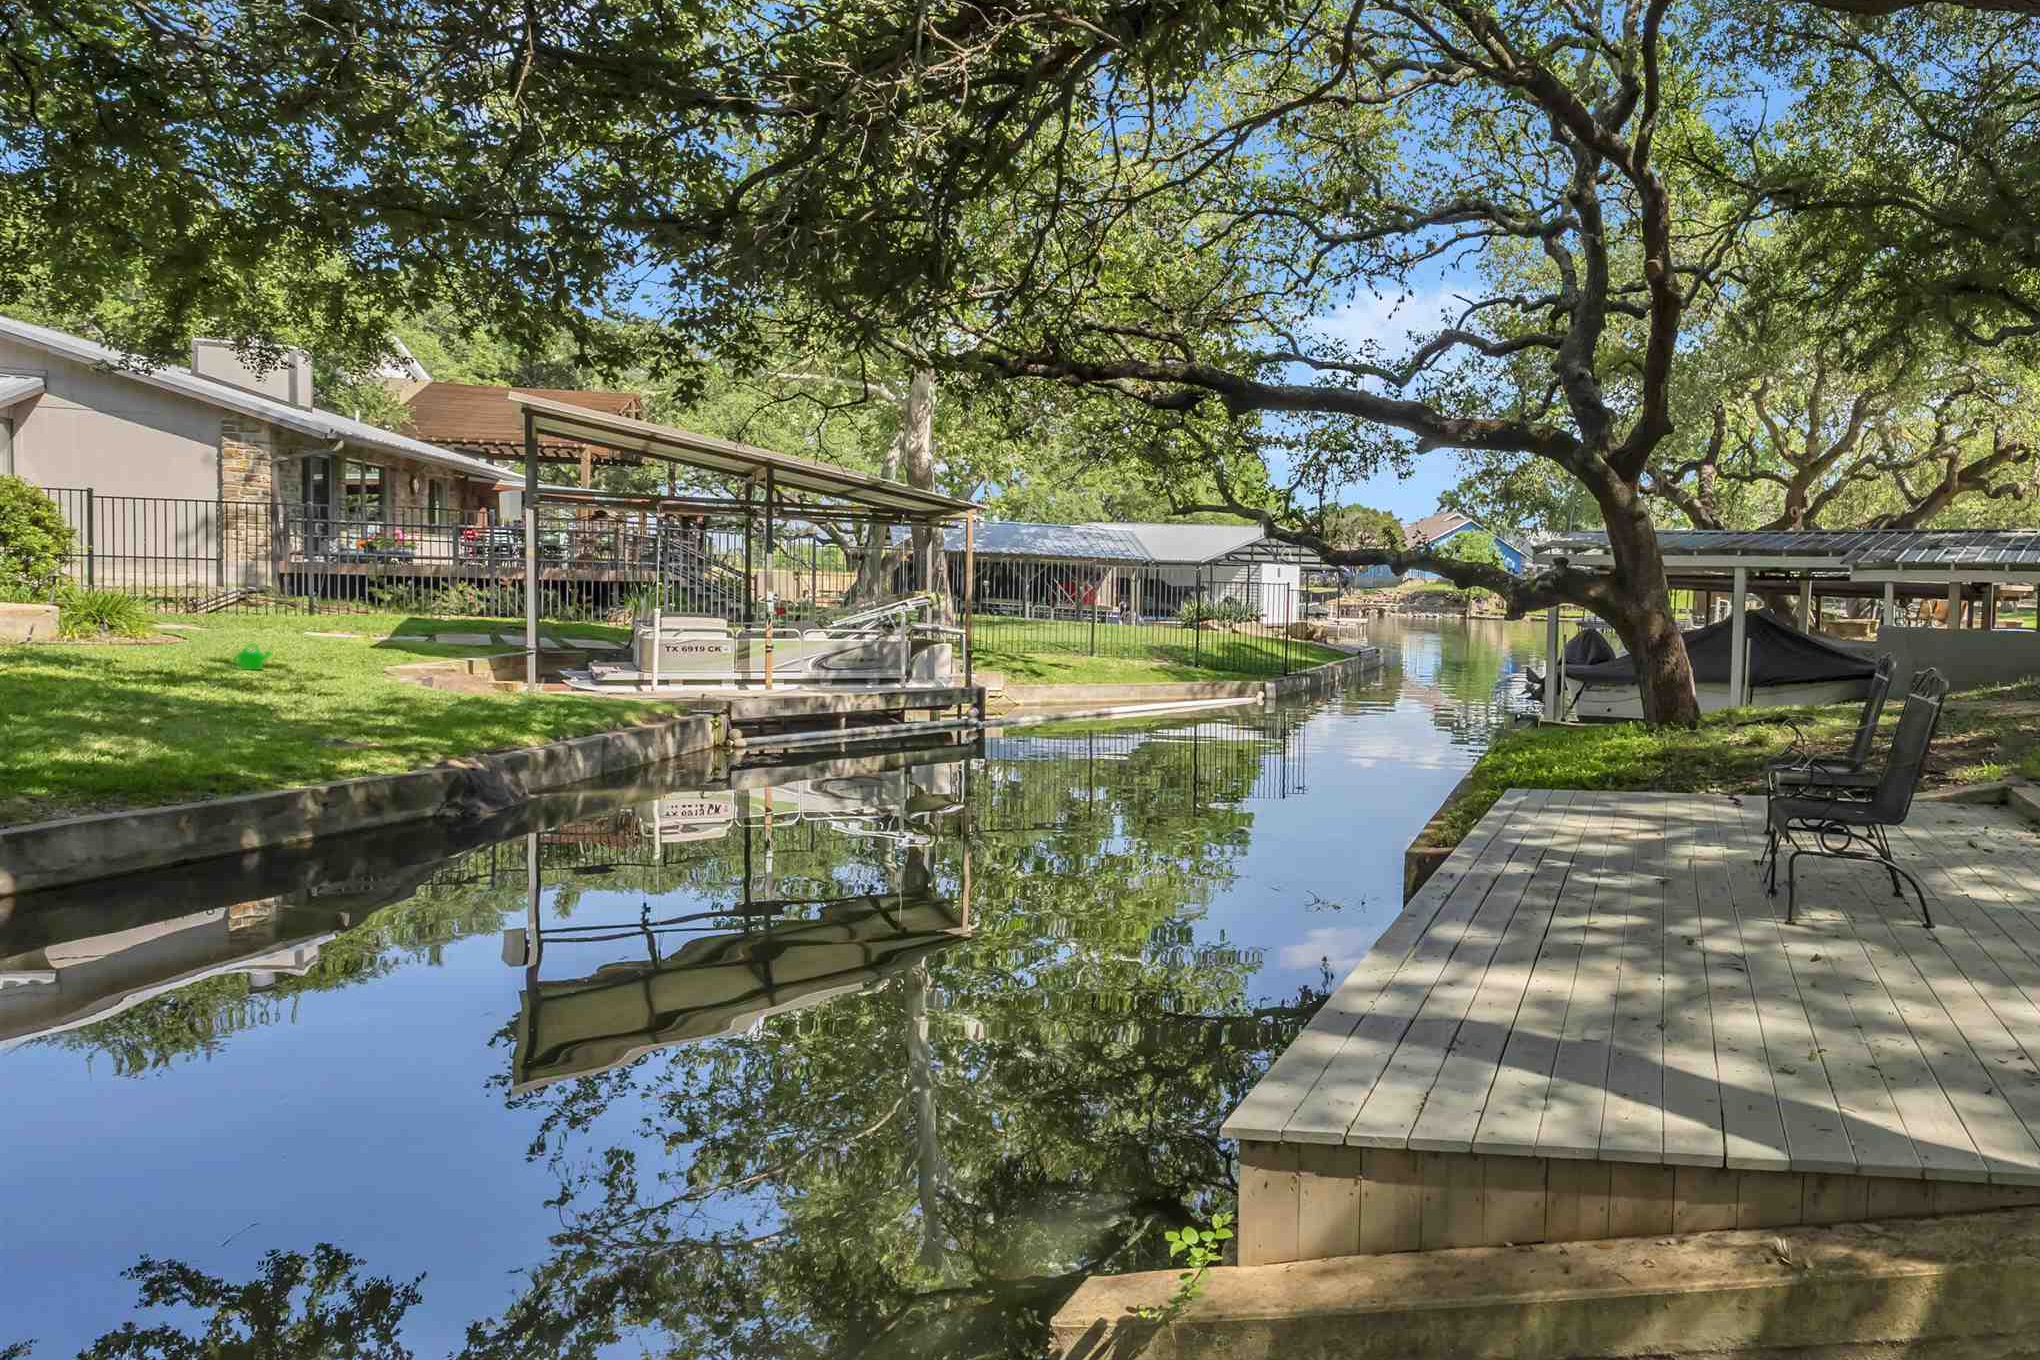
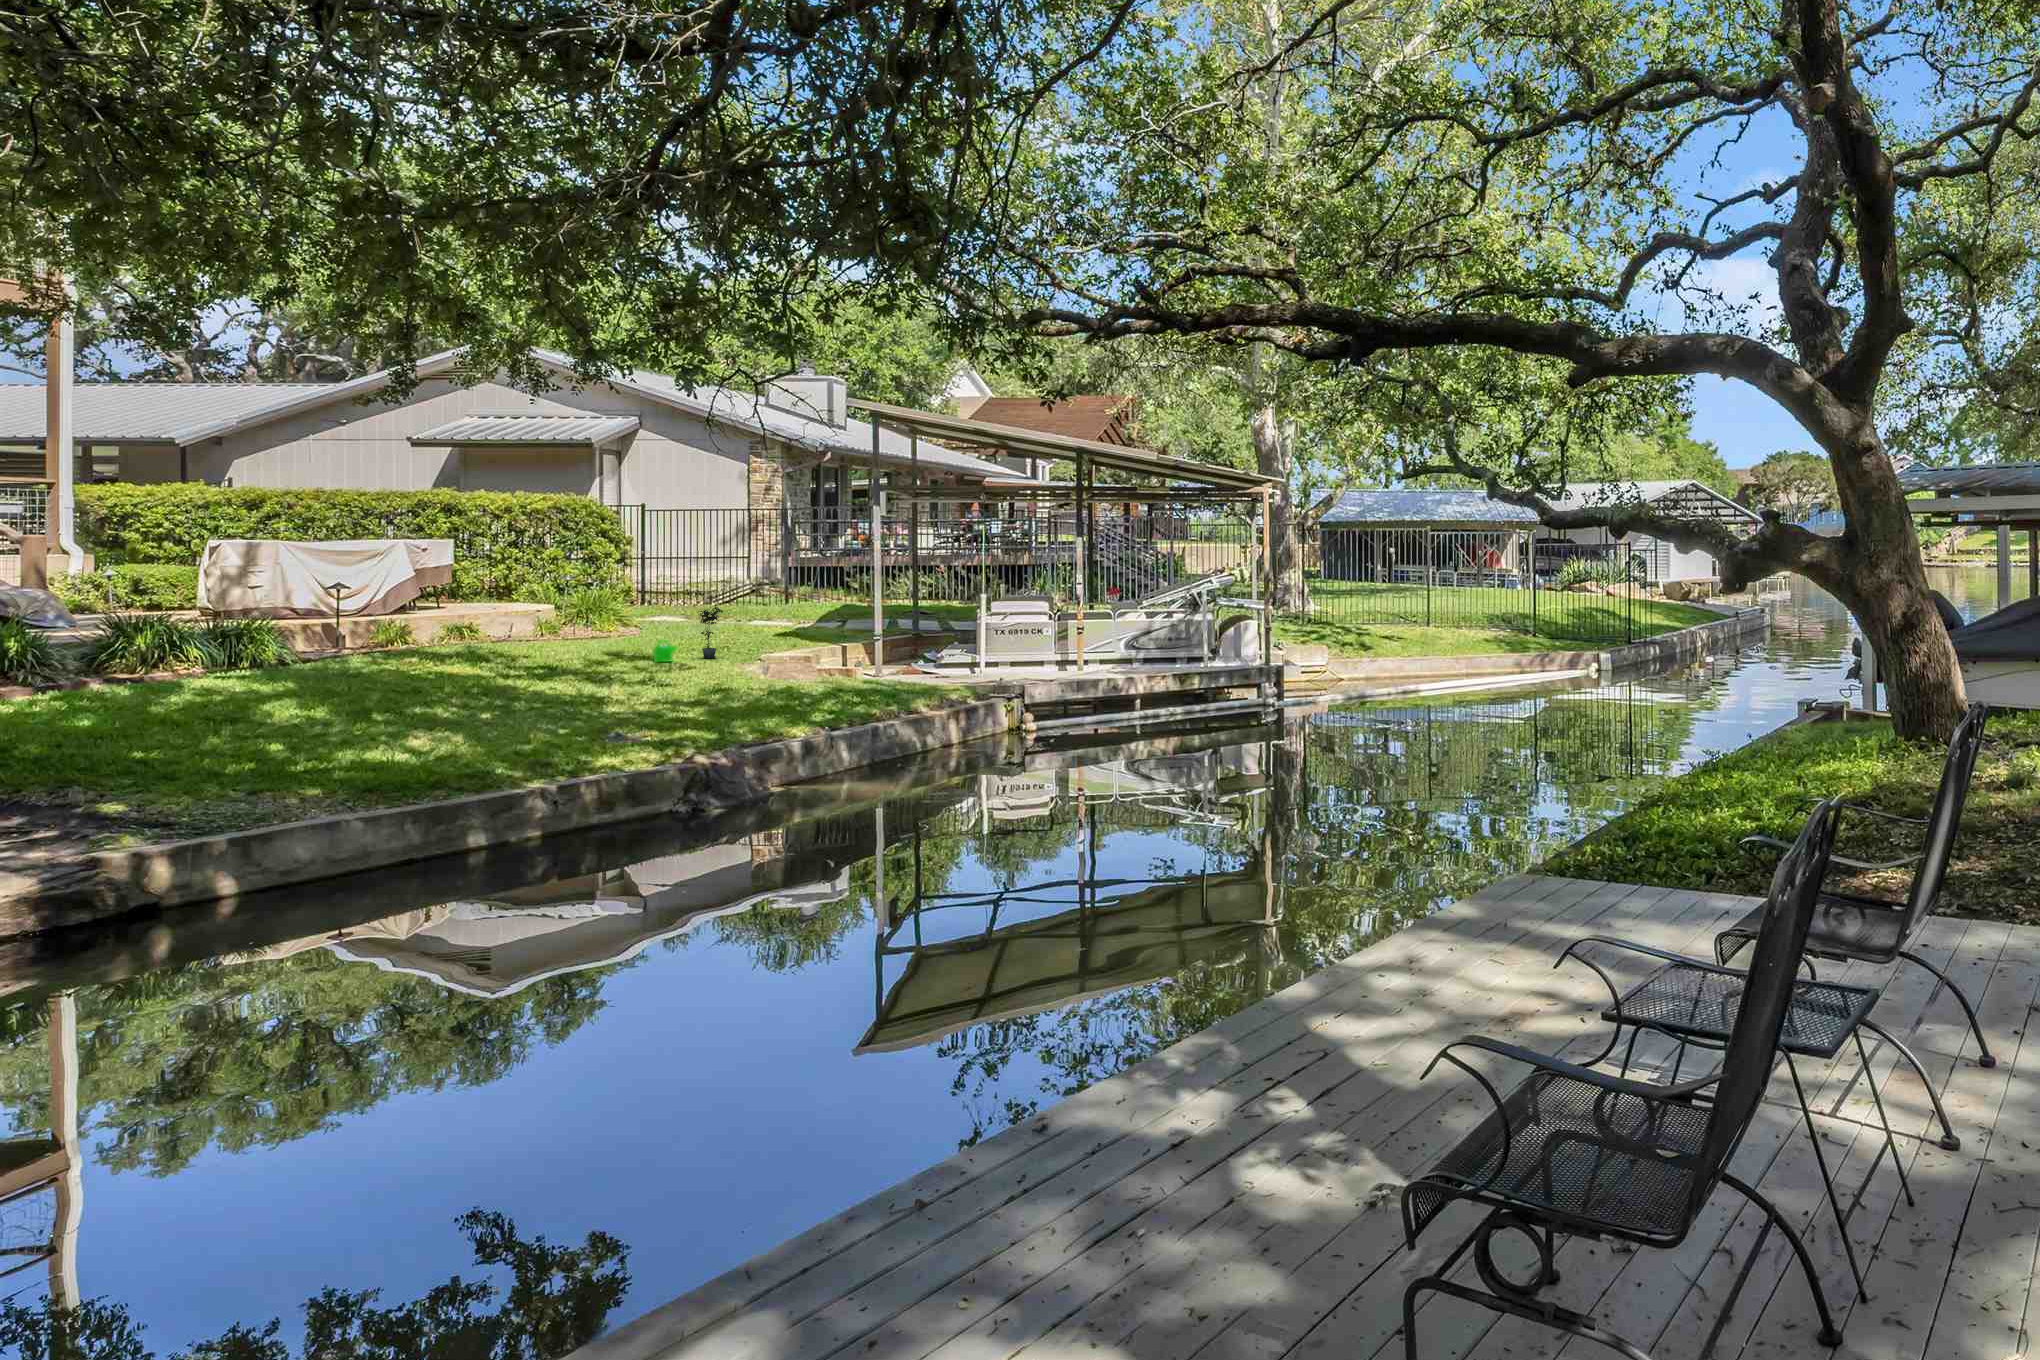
potted plant: none [289,607,325,667] -> present [698,605,723,658]

